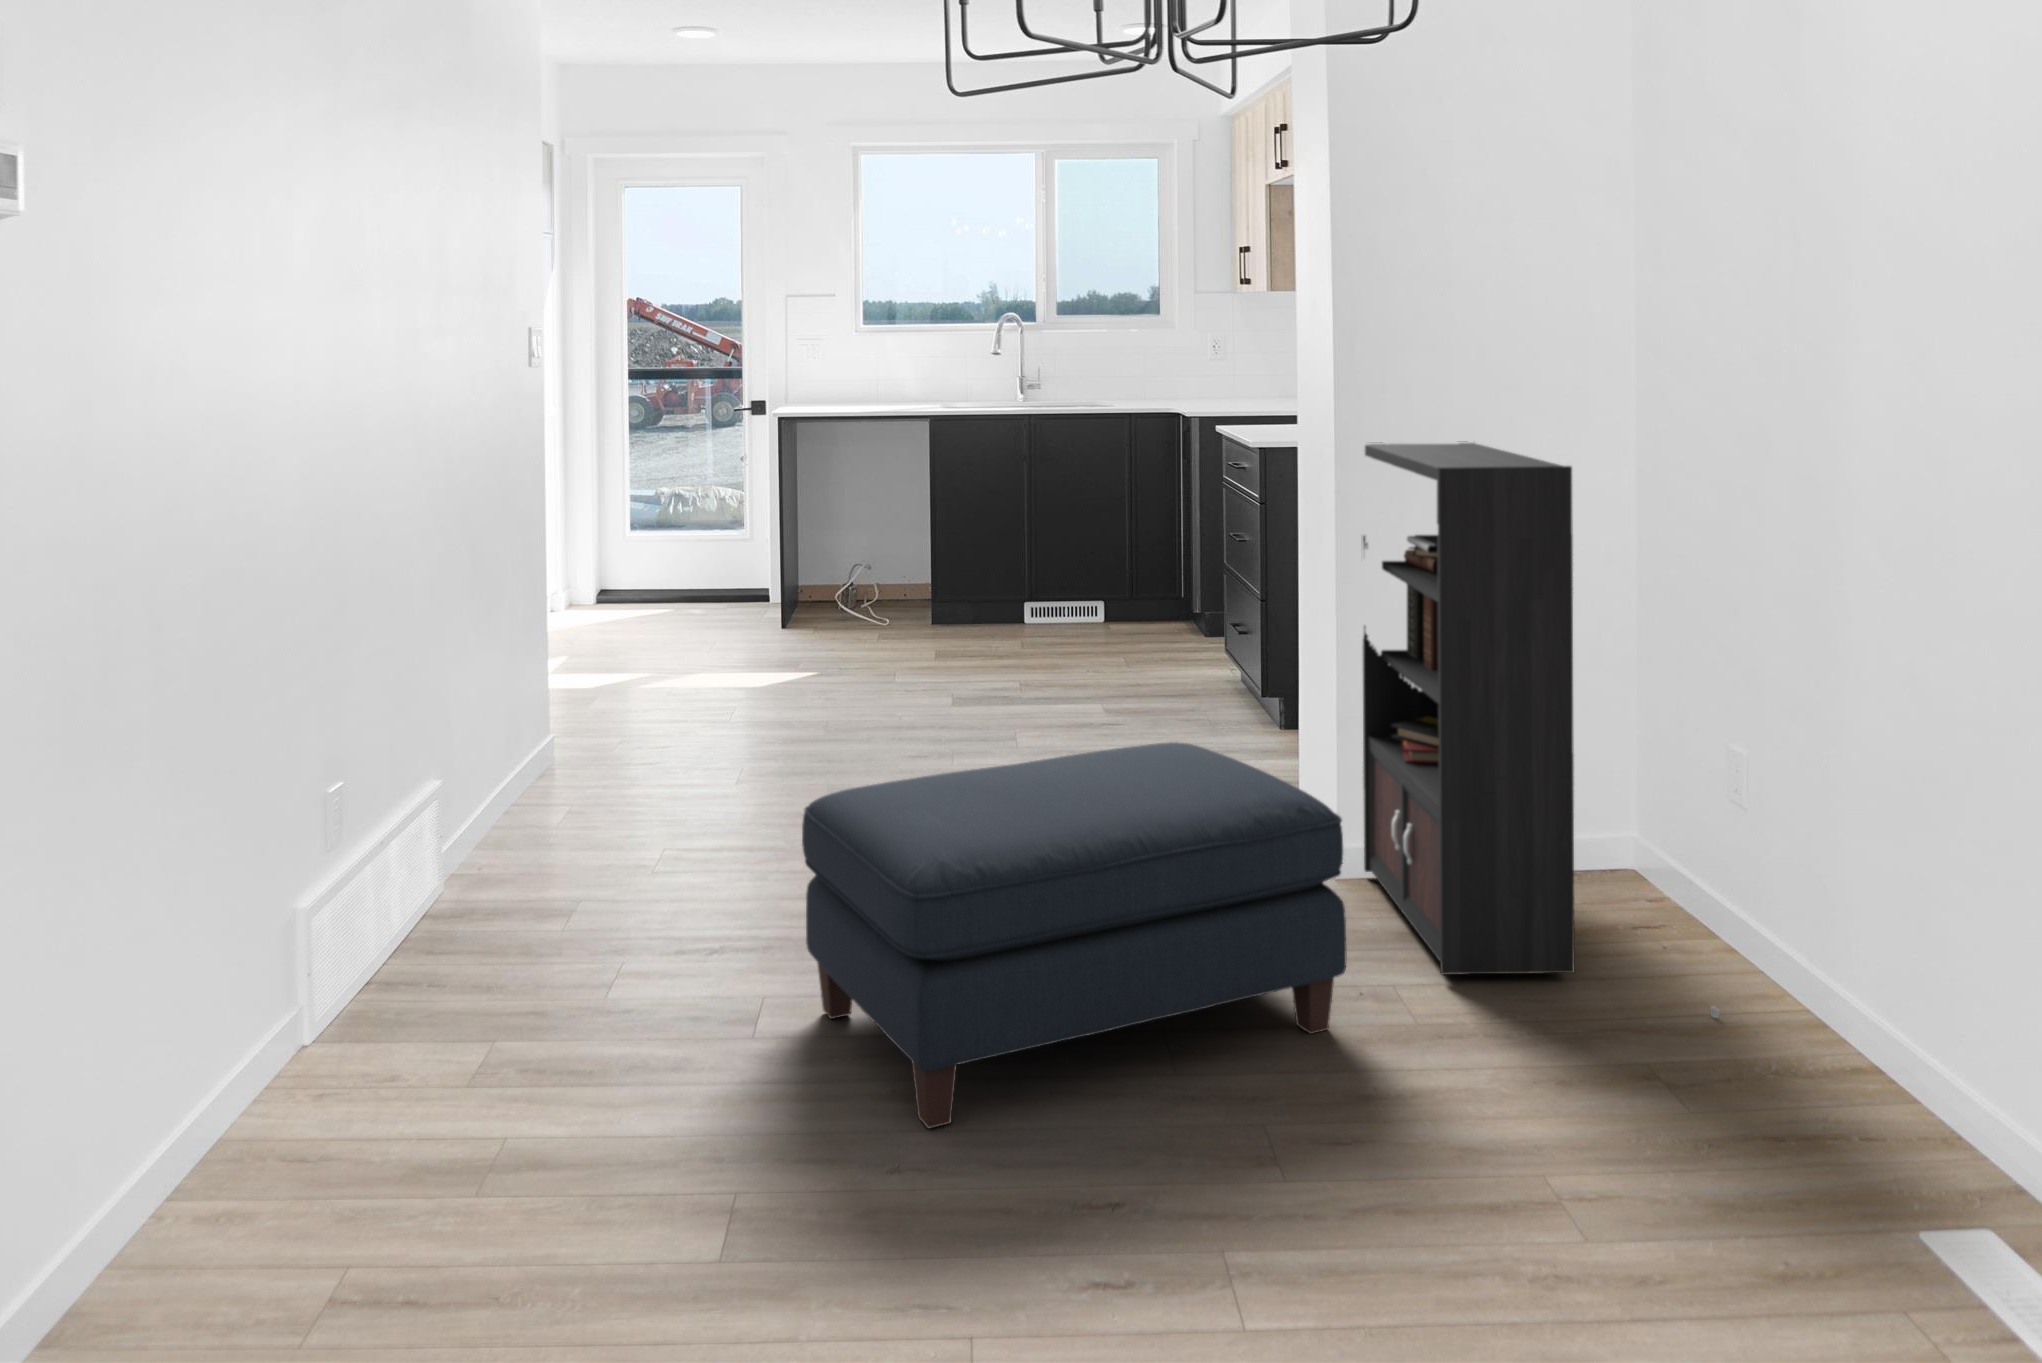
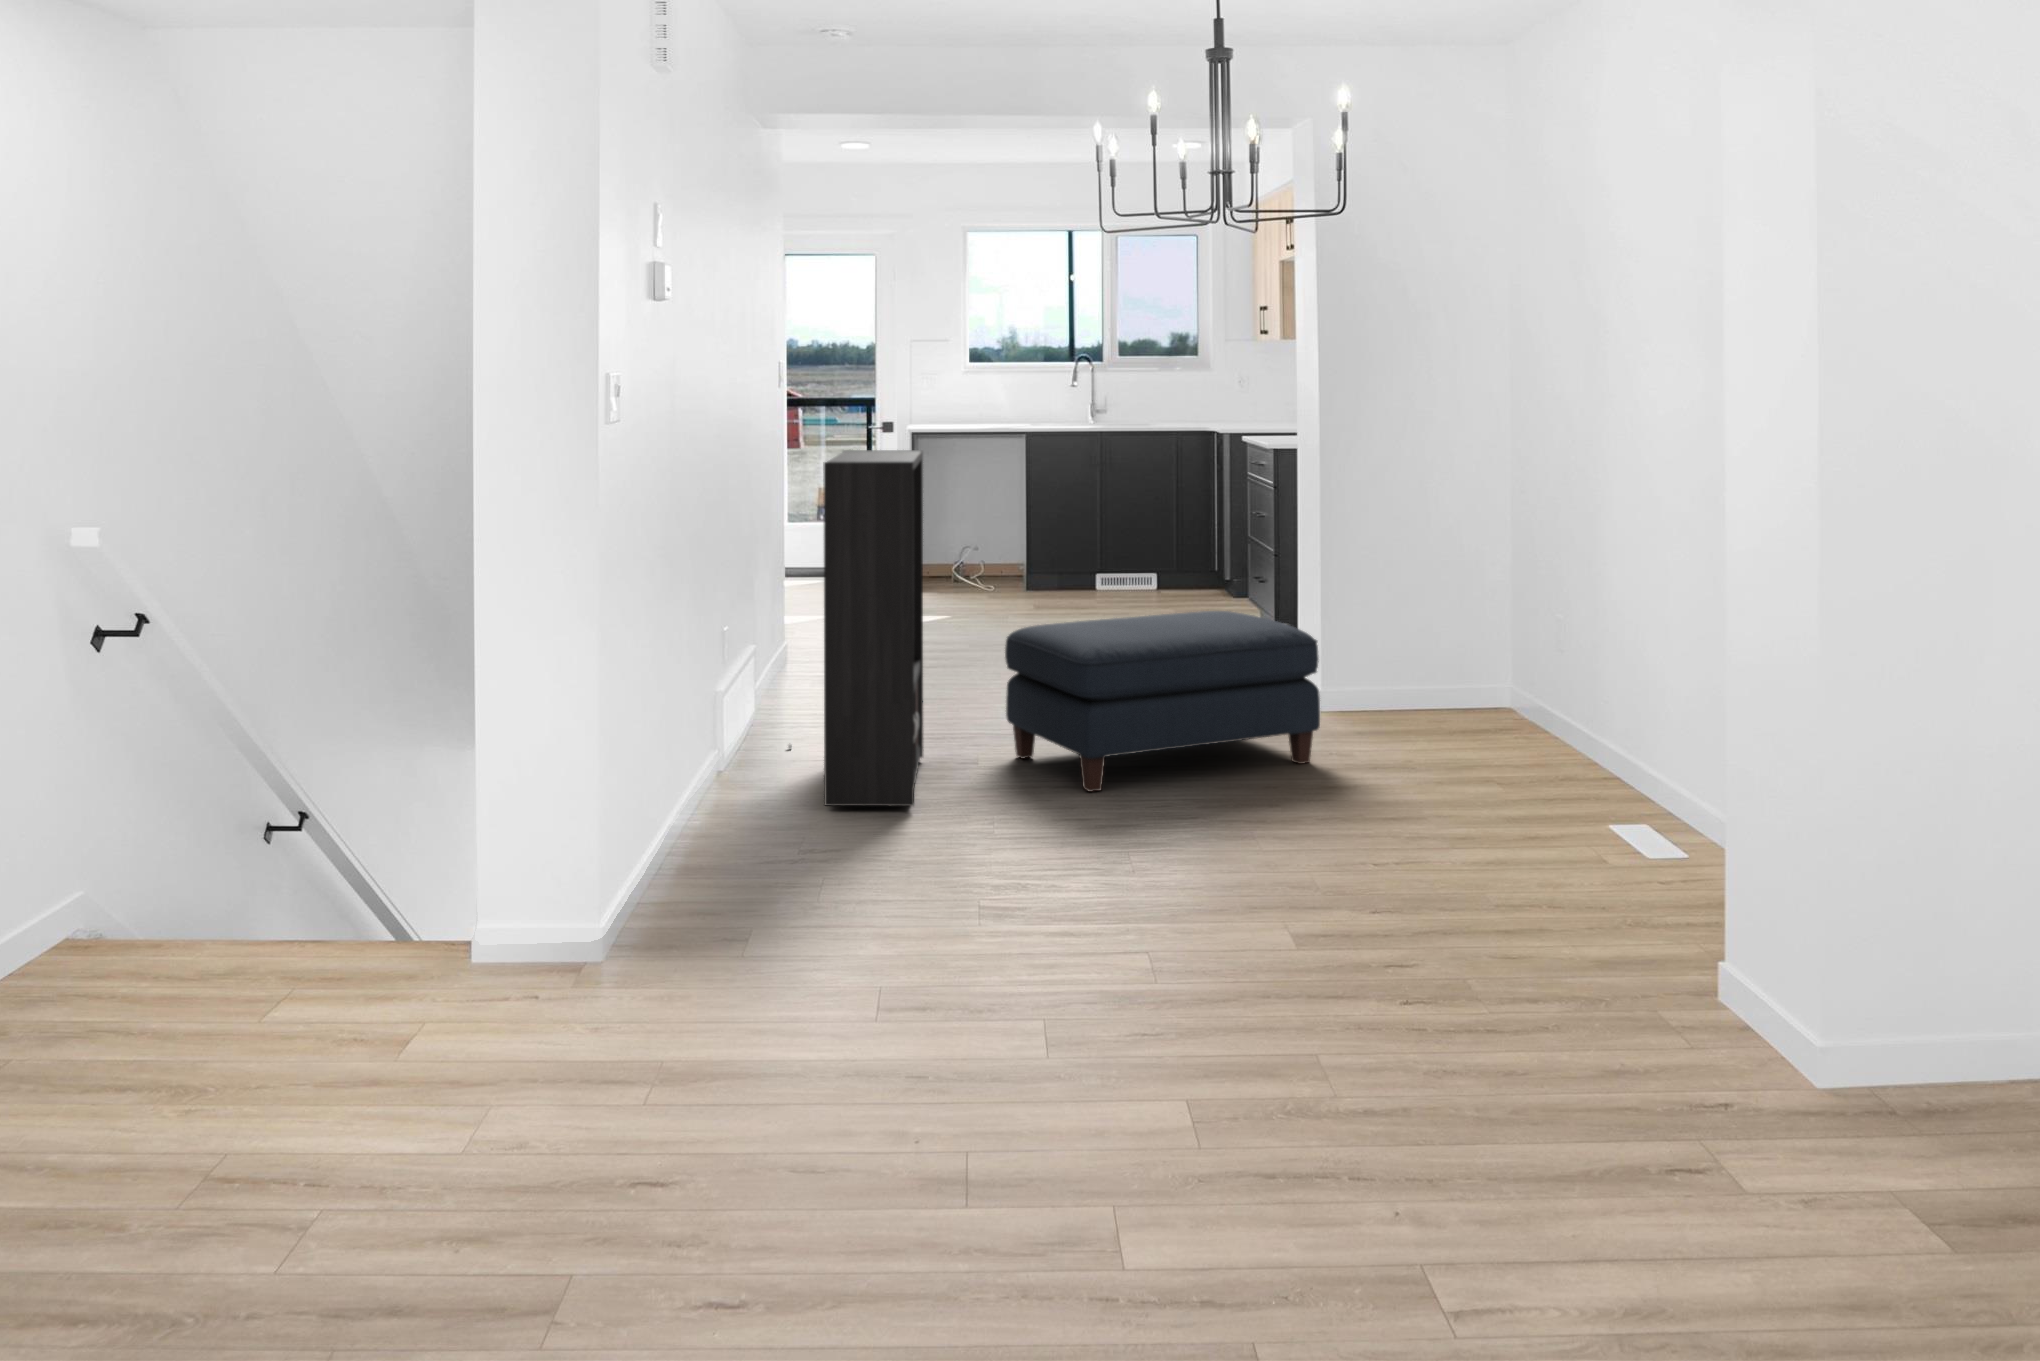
bookcase: present [1362,441,1719,1018] -> present [788,450,923,806]

